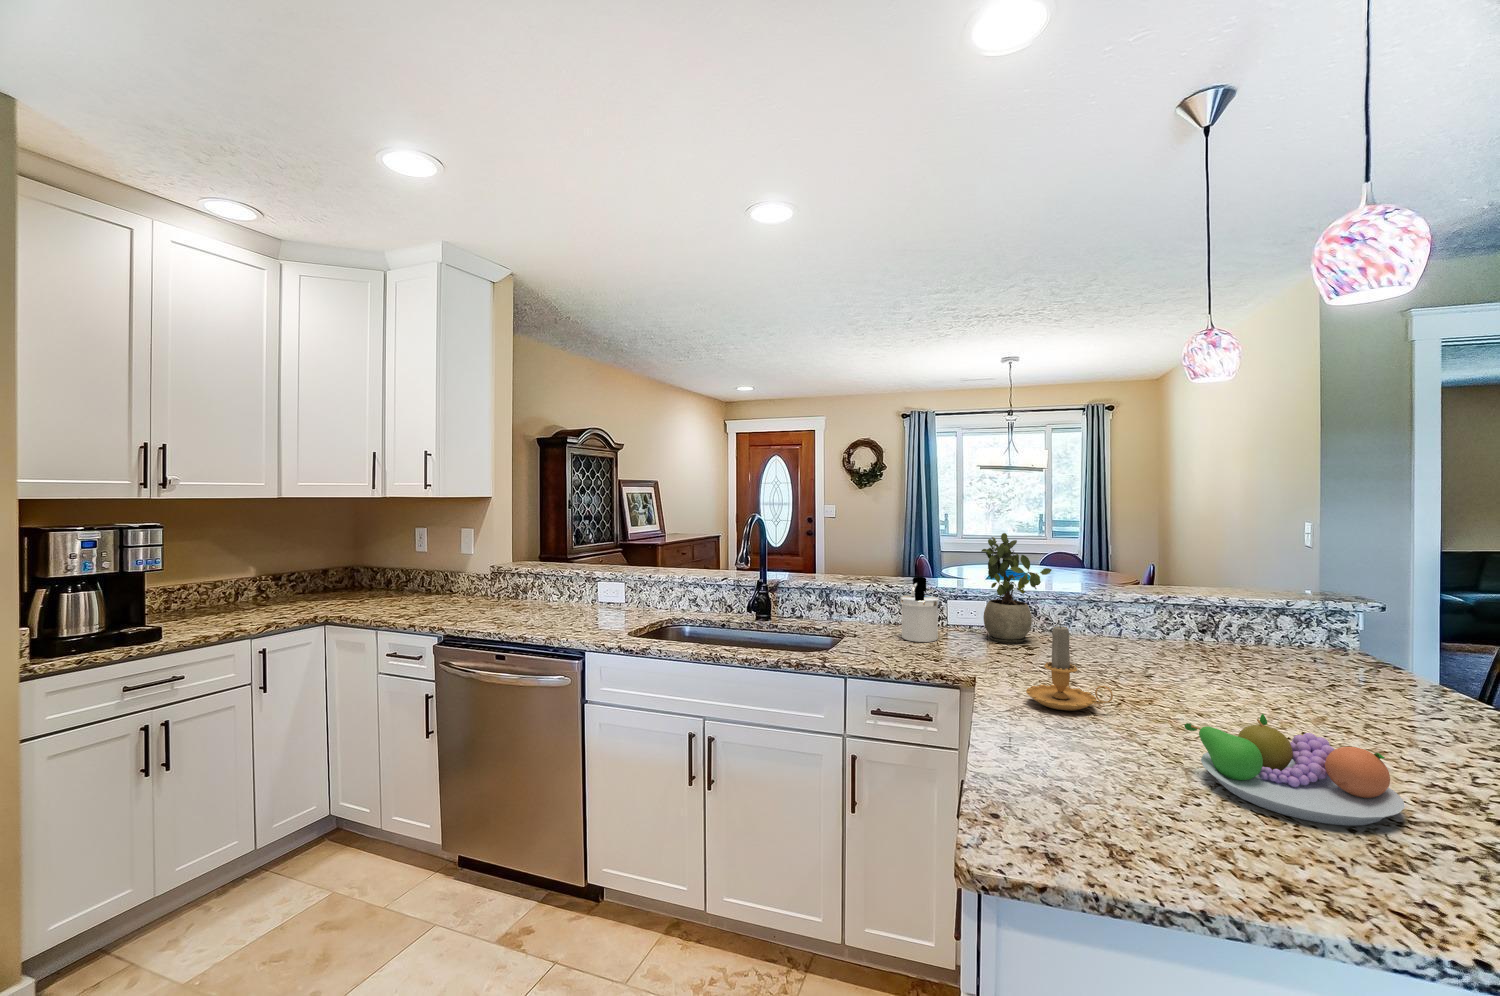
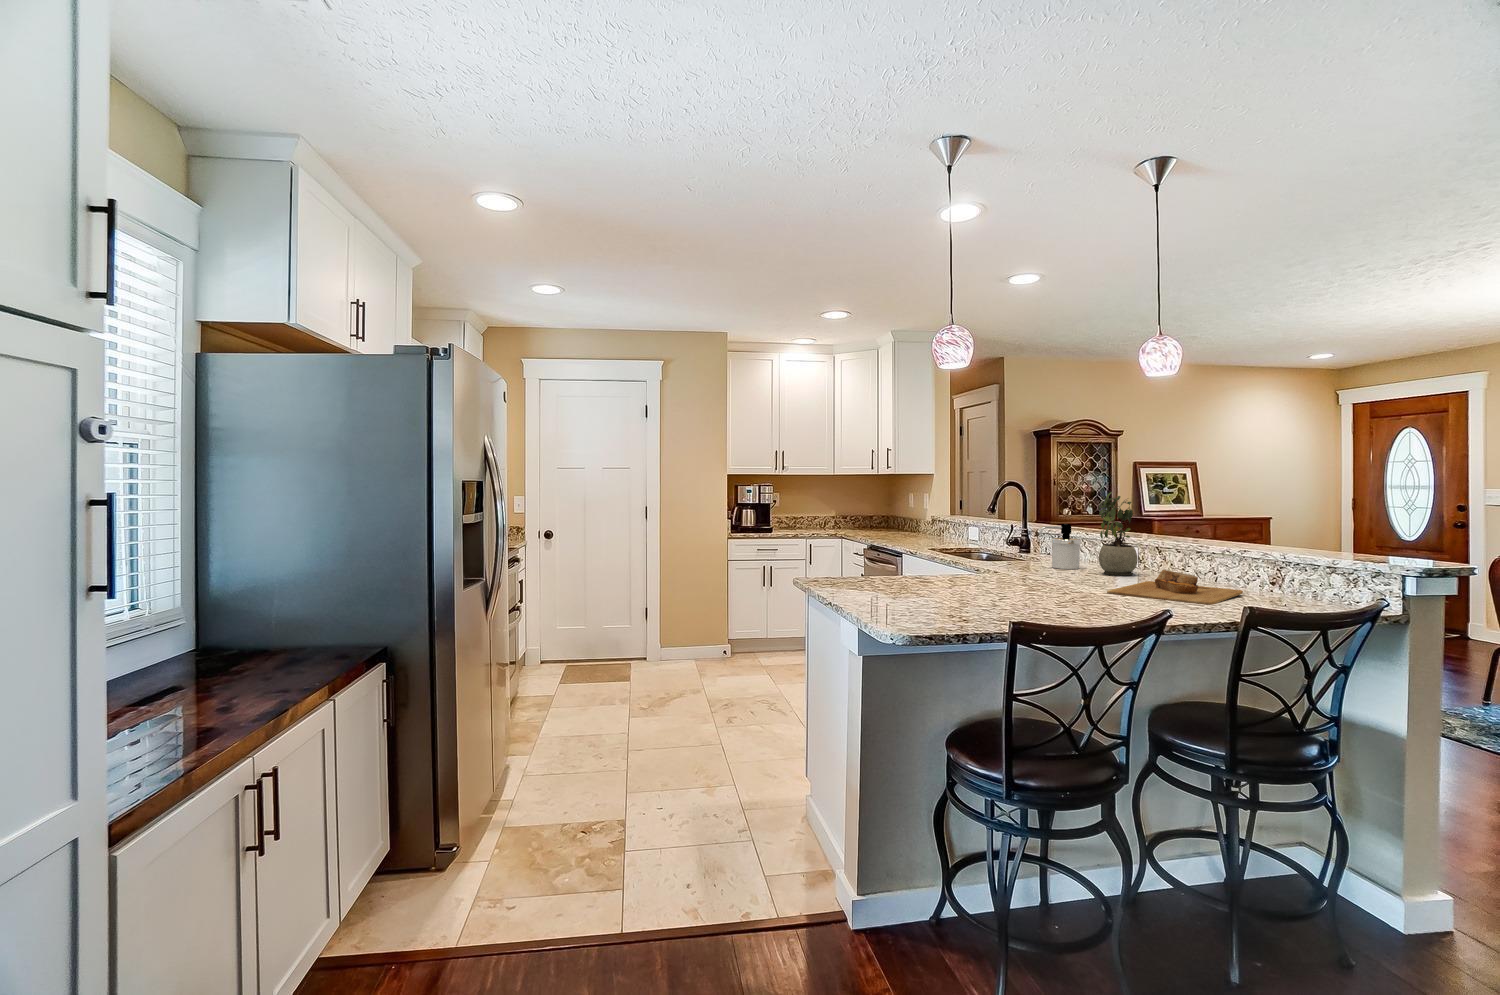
candle: present [1026,624,1113,711] -> none [960,531,997,578]
cutting board: none [1135,641,1370,698] -> present [1107,570,1243,605]
fruit bowl: present [1185,714,1405,826] -> none [887,558,957,589]

